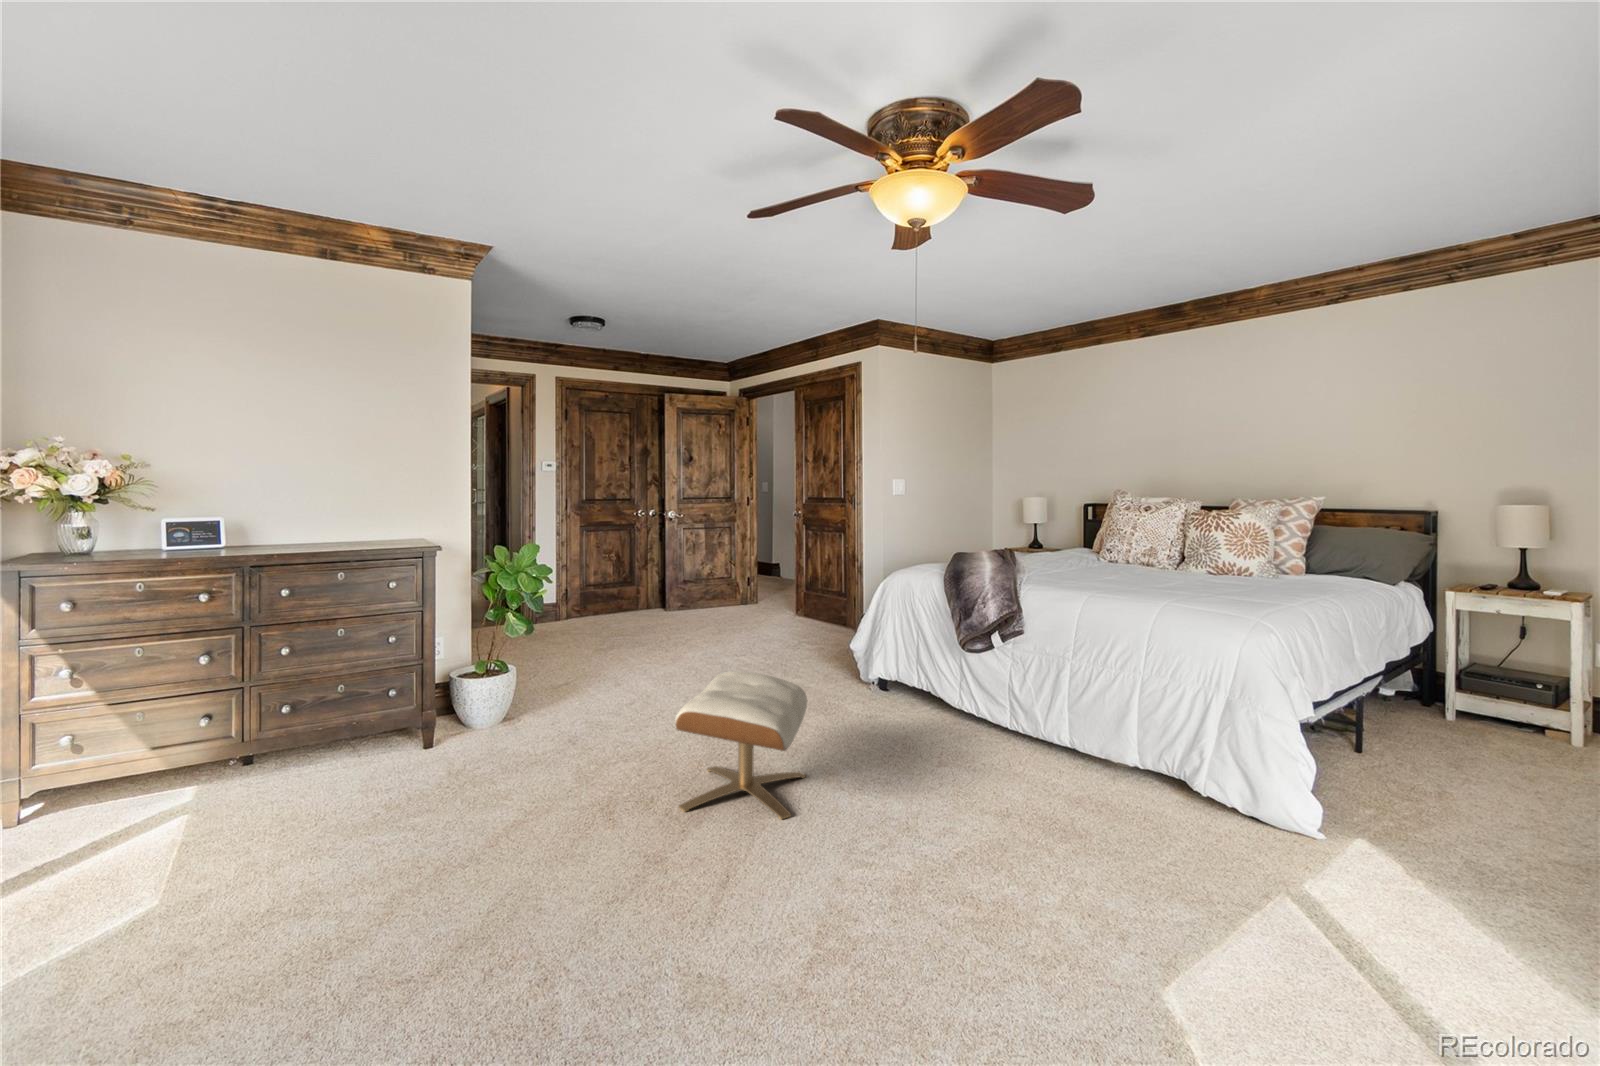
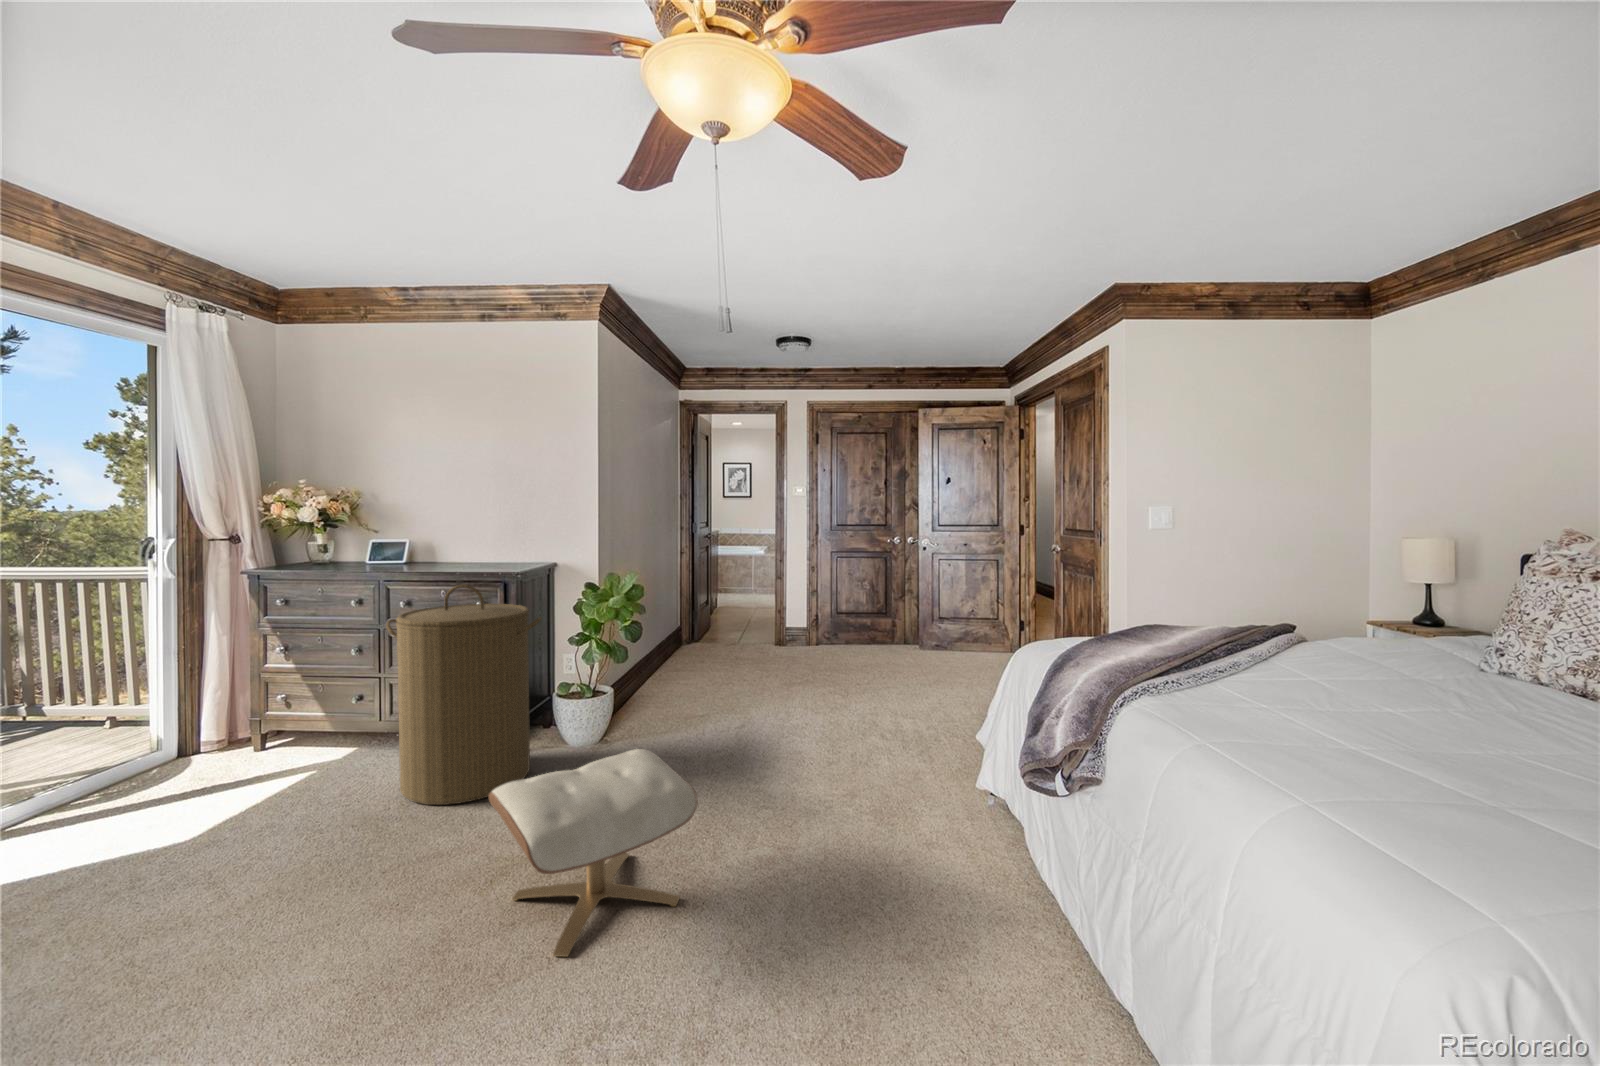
laundry hamper: none [326,547,514,802] -> present [386,584,542,805]

